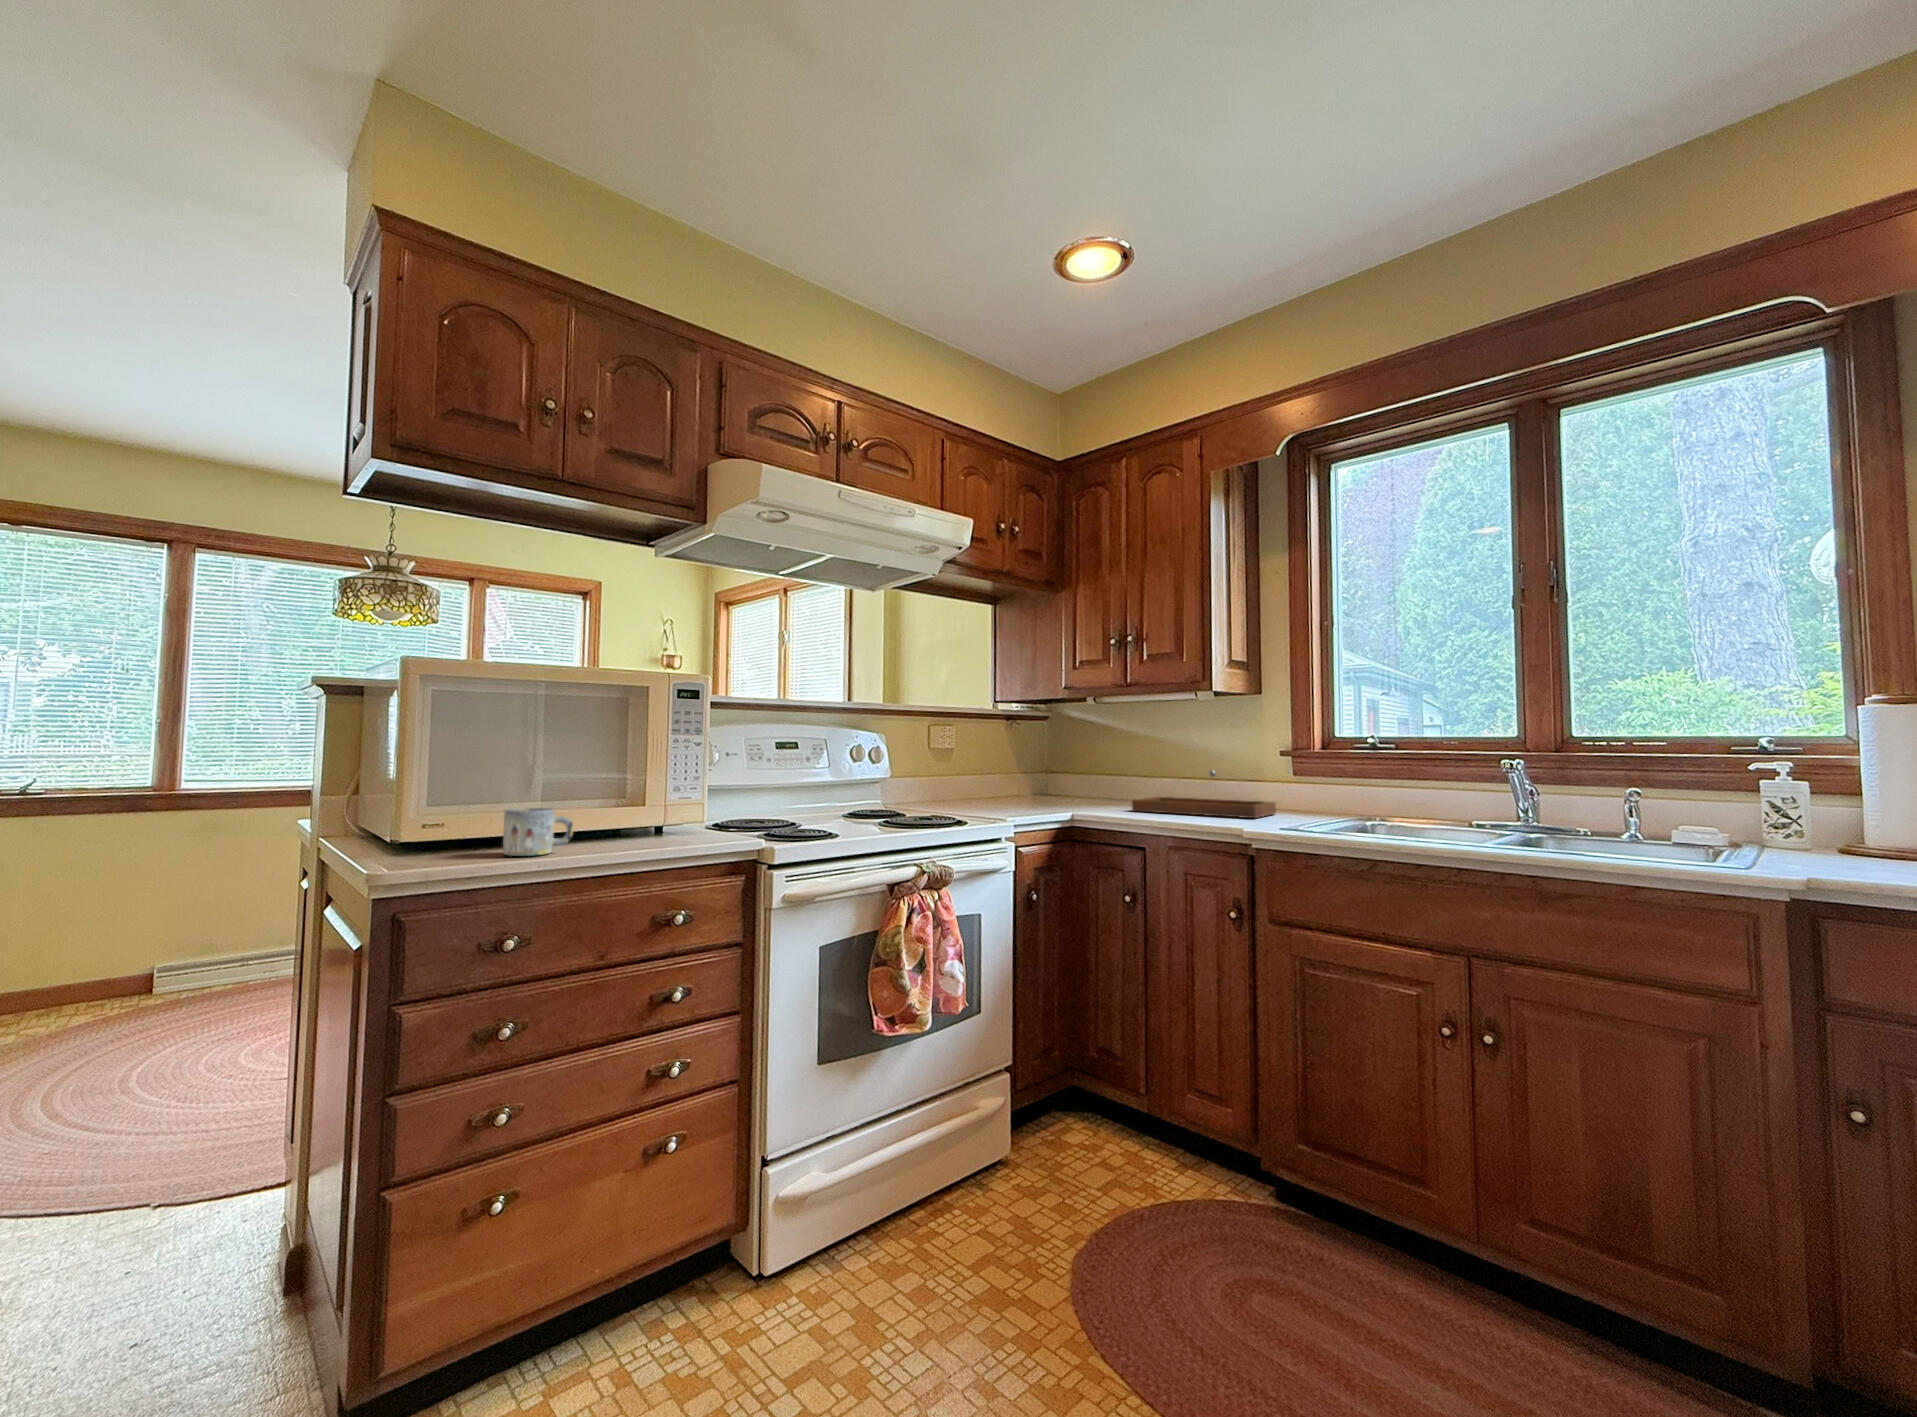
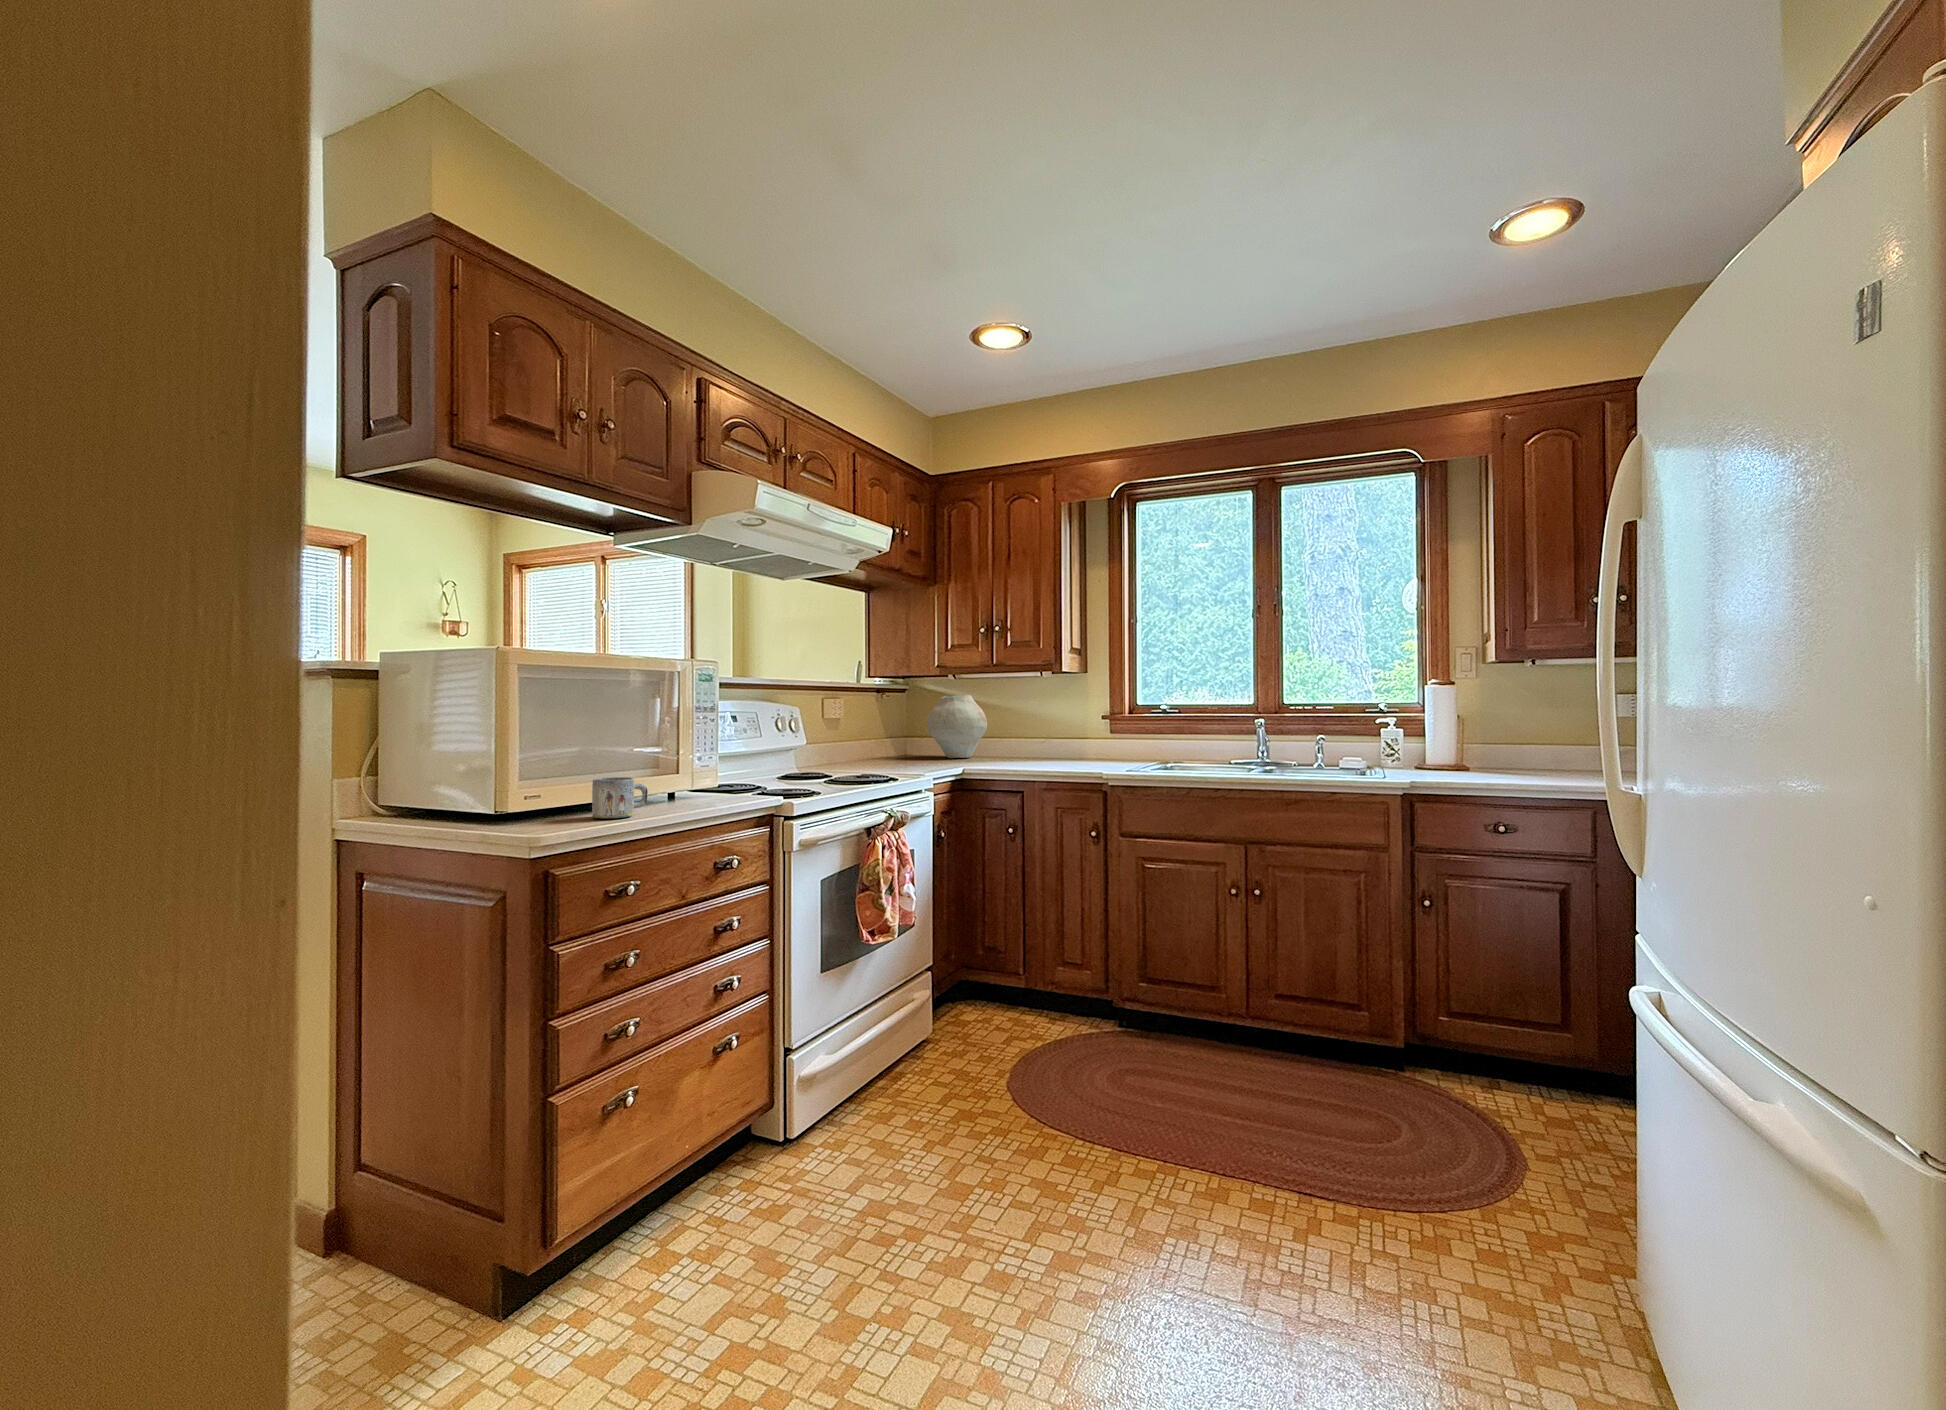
vase: none [1057,723,1132,803] -> present [927,695,988,758]
tray: present [1132,770,1276,818] -> none [1001,731,1101,765]

